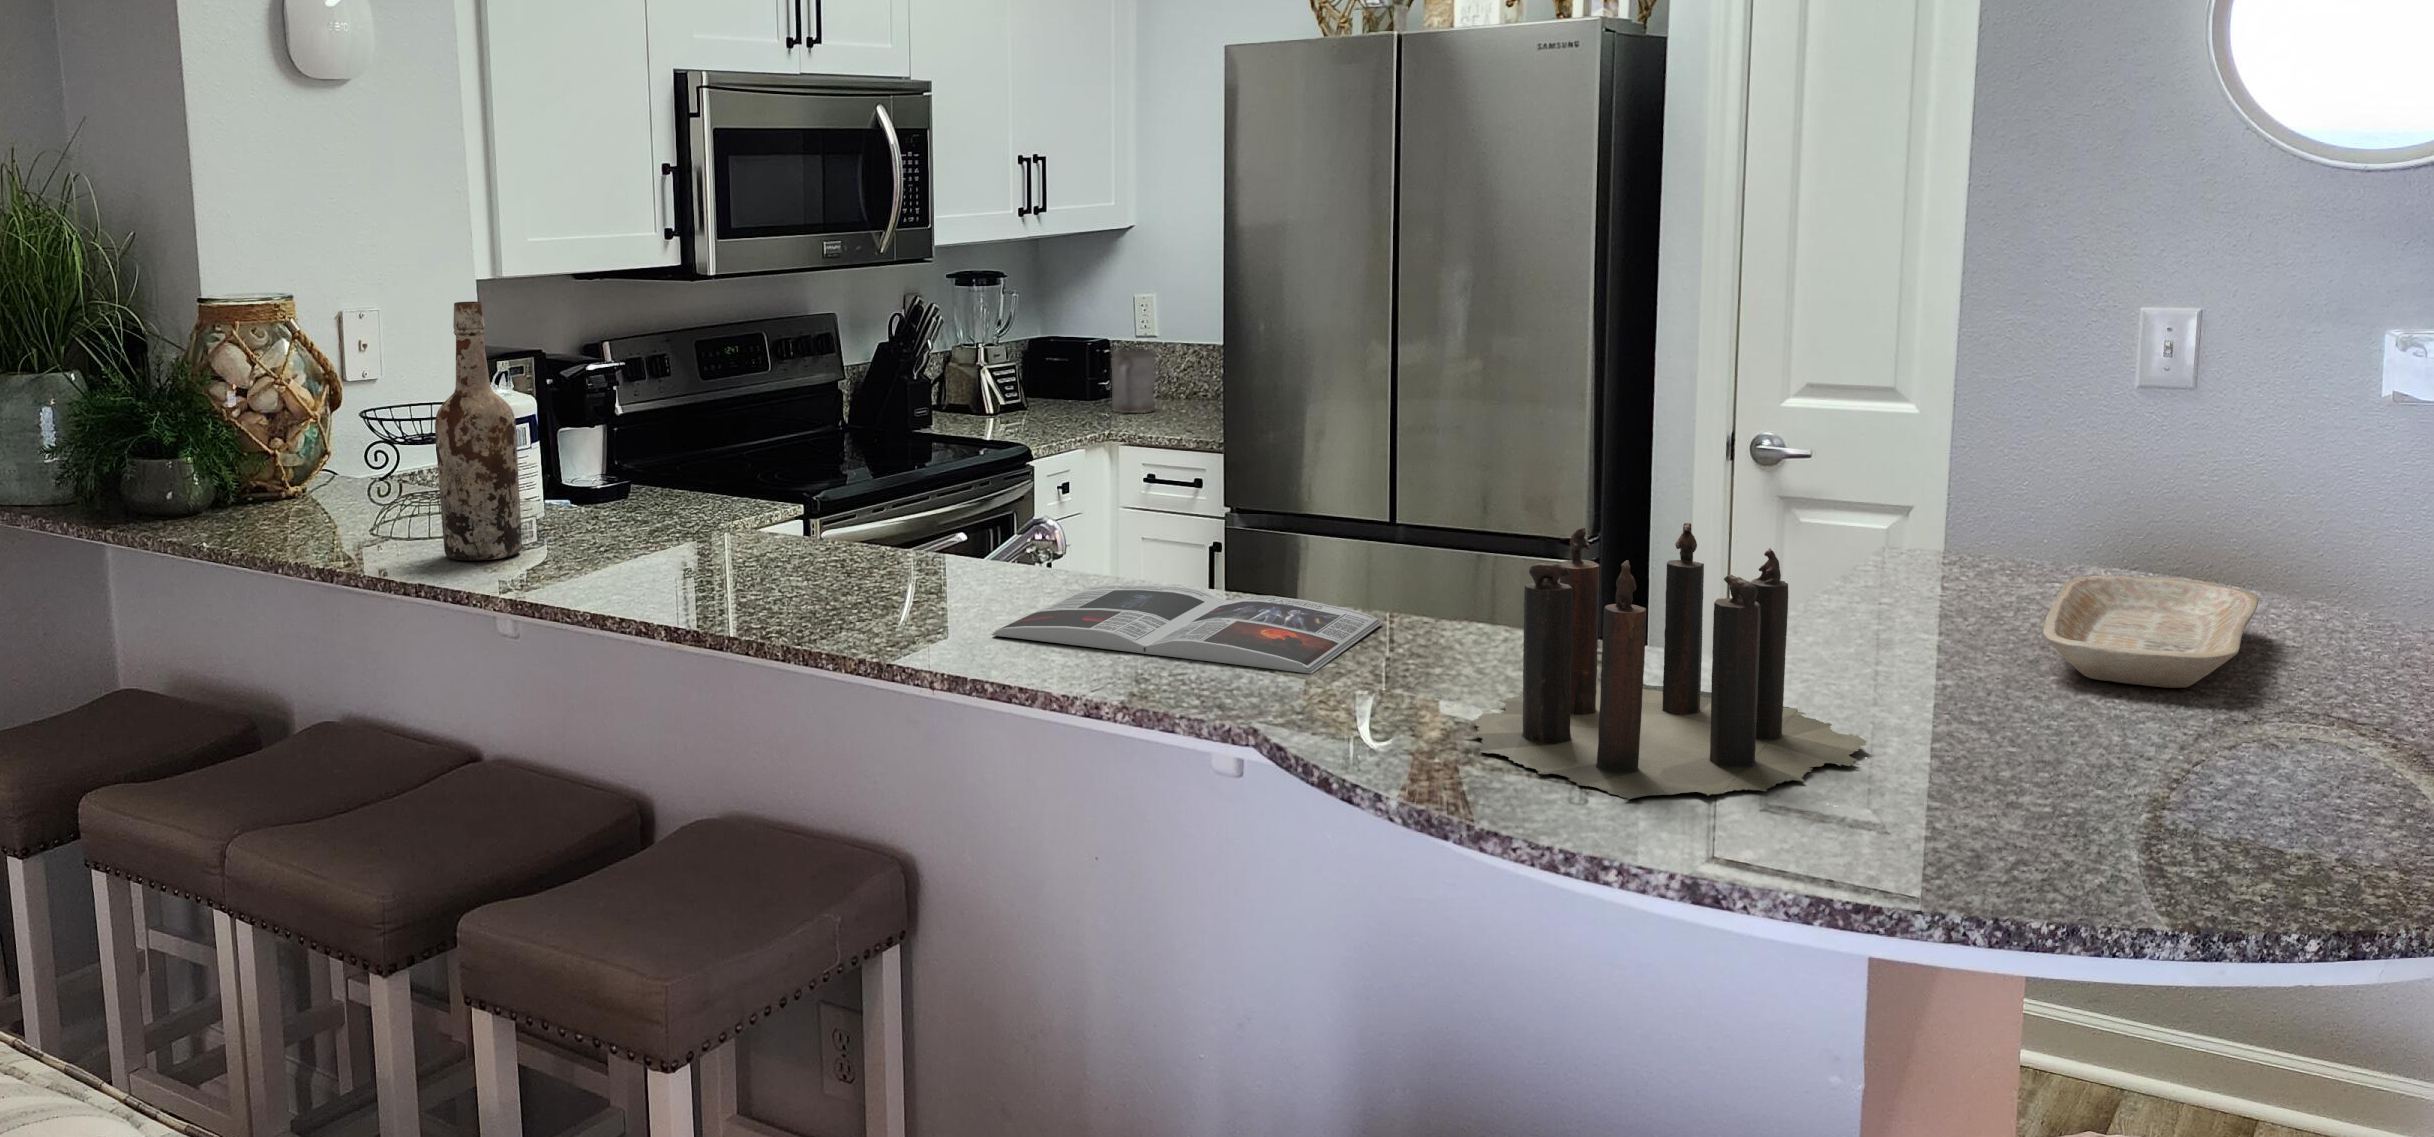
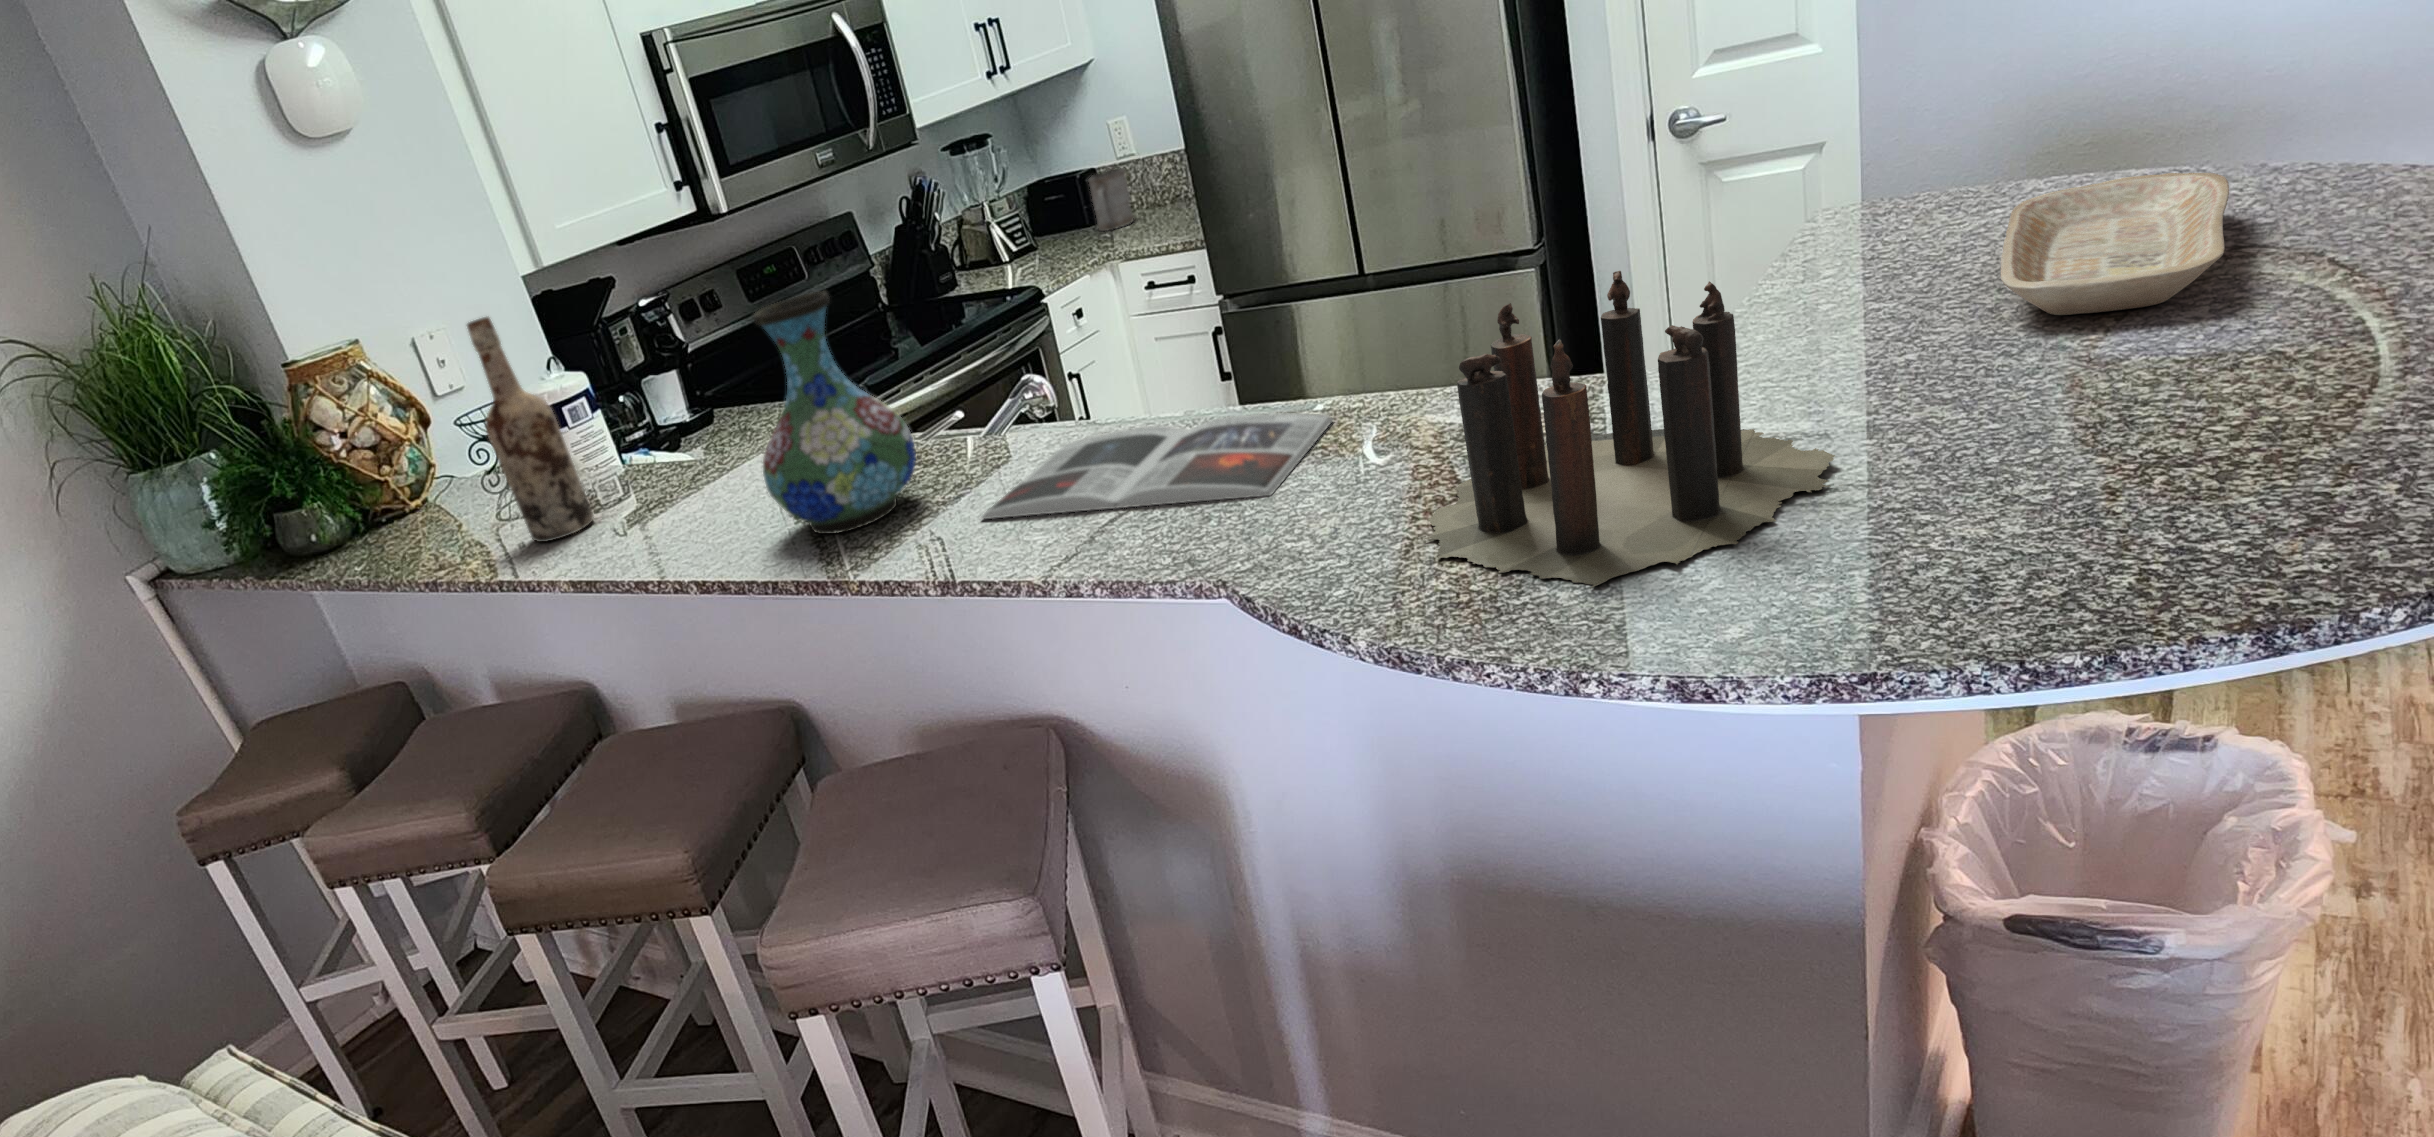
vase: none [760,362,930,618] -> present [753,291,916,534]

